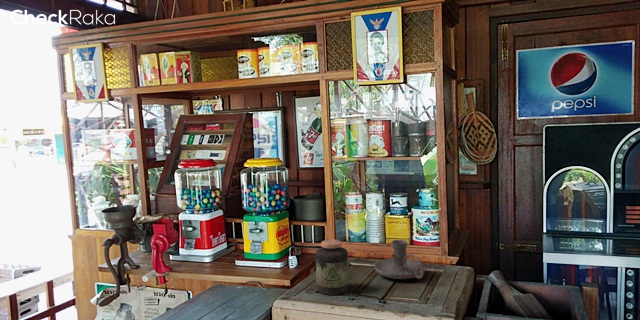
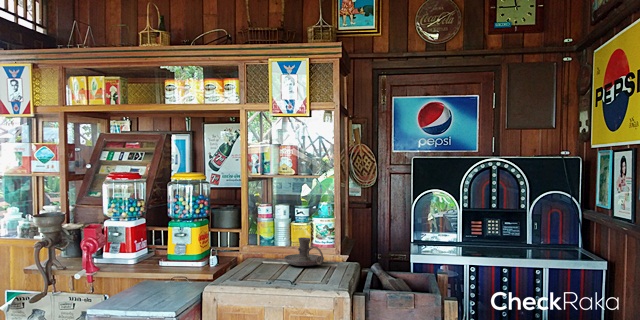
jar: present [316,240,348,295] -> none [241,234,267,275]

